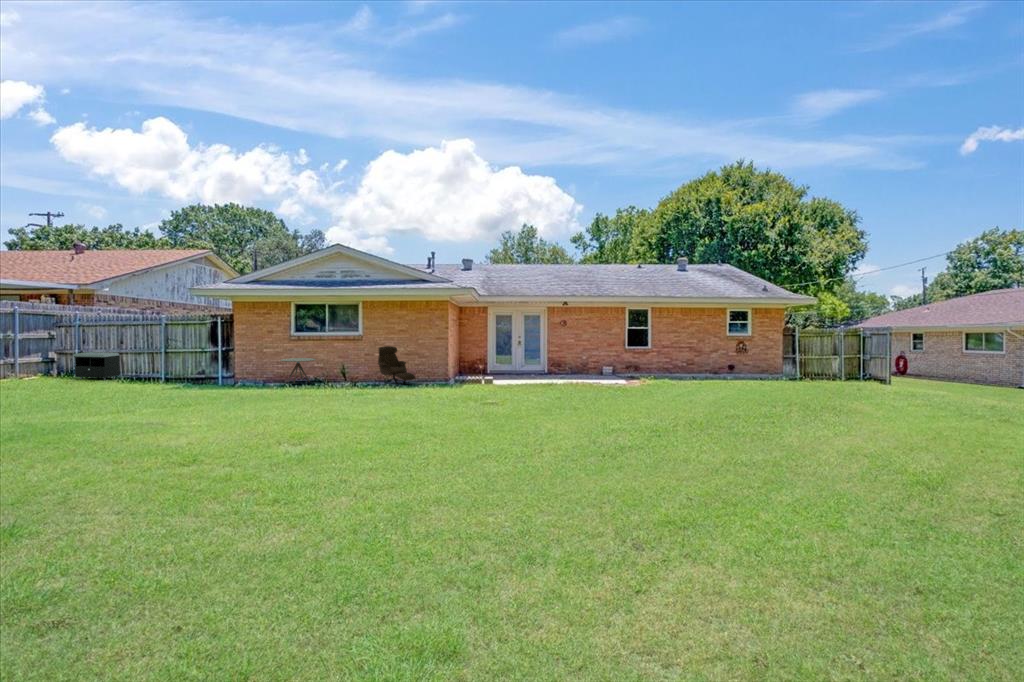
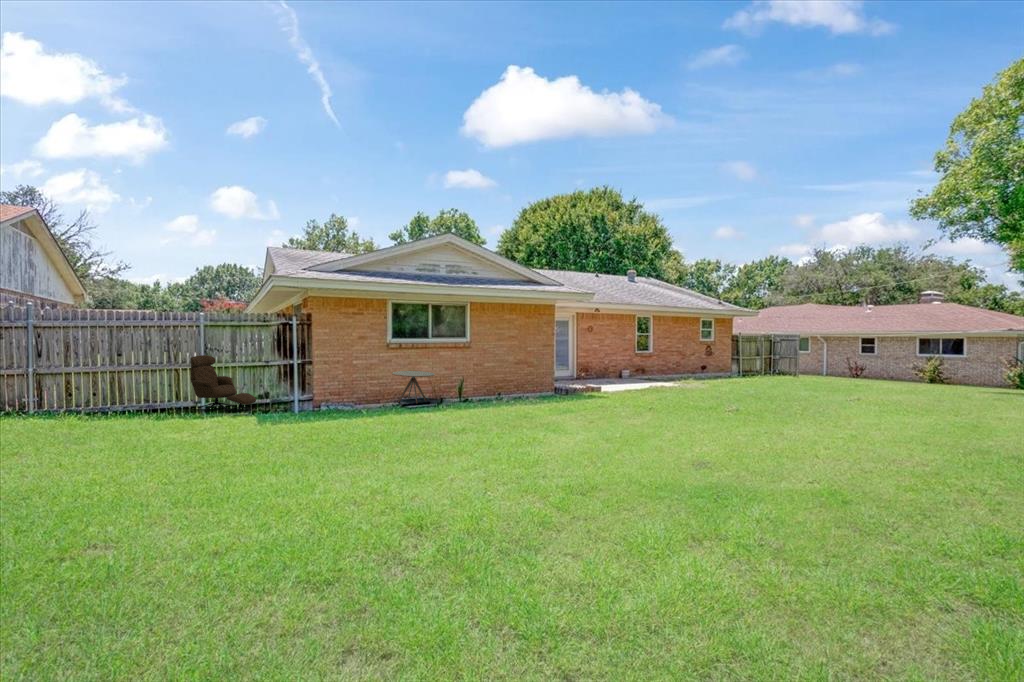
lounge chair: present [378,346,415,384] -> present [190,355,256,412]
storage bench: present [74,352,120,380] -> none [54,371,127,416]

